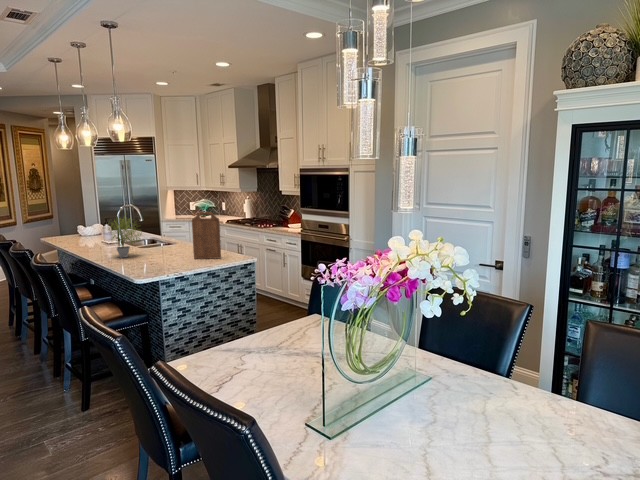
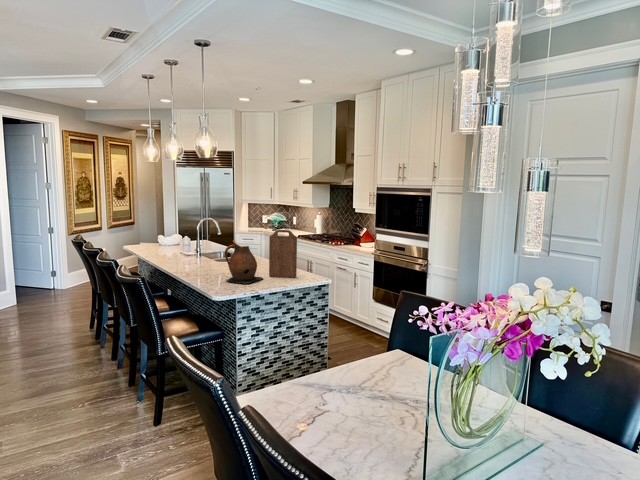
potted plant: present [108,216,142,258] -> none [185,226,221,271]
ceramic pitcher: none [146,225,188,267] -> present [225,241,263,284]

